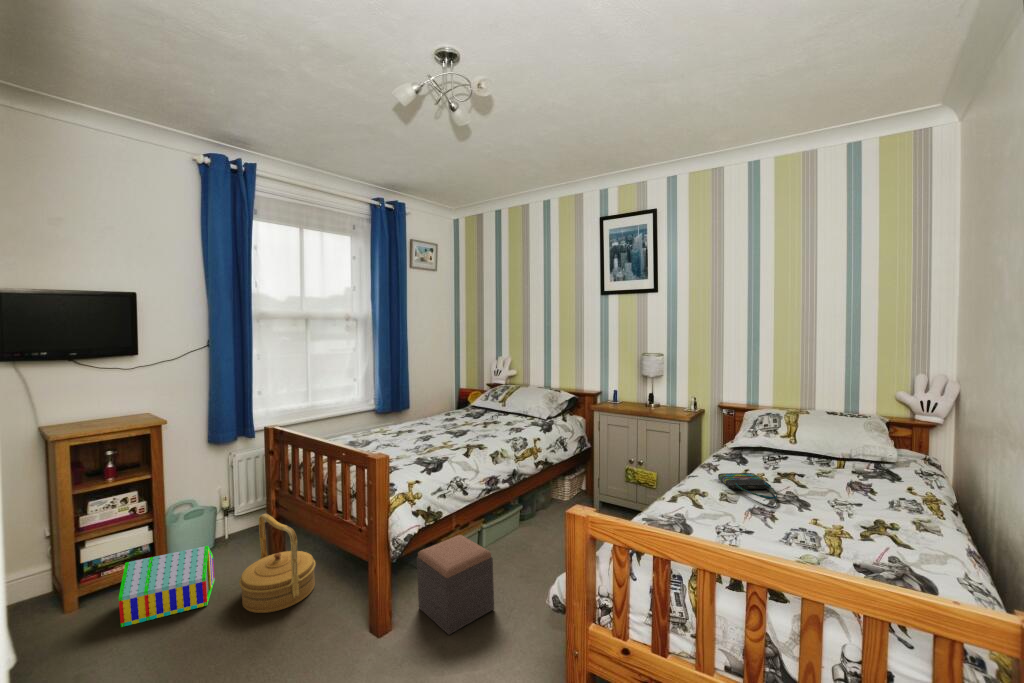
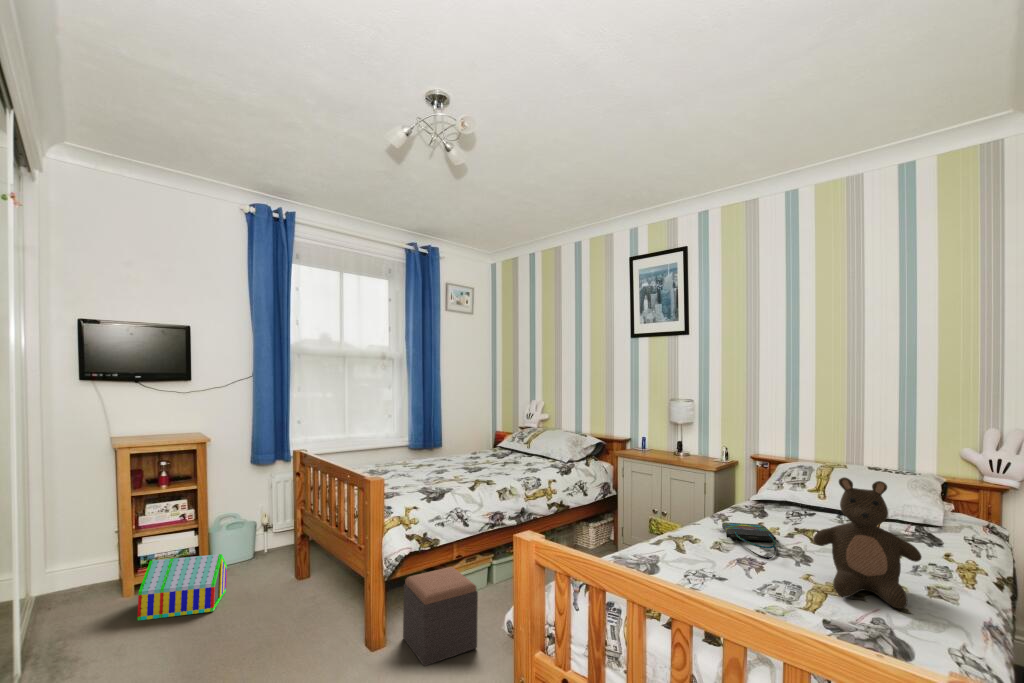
stuffed bear: none [822,435,919,549] -> present [814,478,922,609]
woven basket: present [239,513,316,613] -> none [243,529,316,624]

